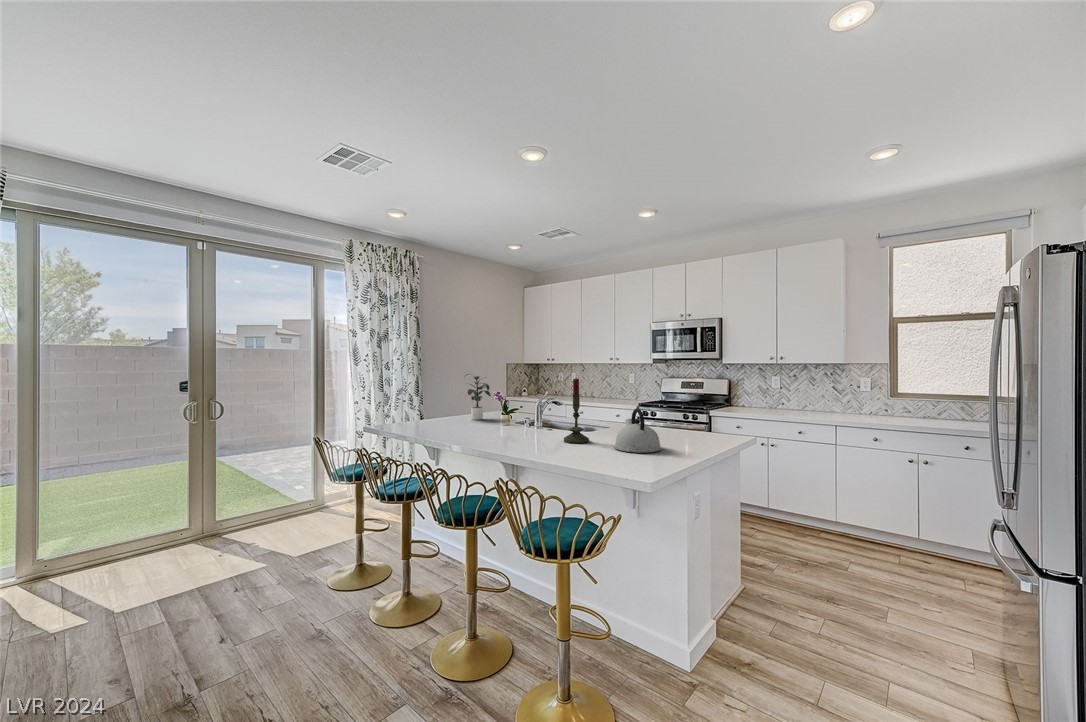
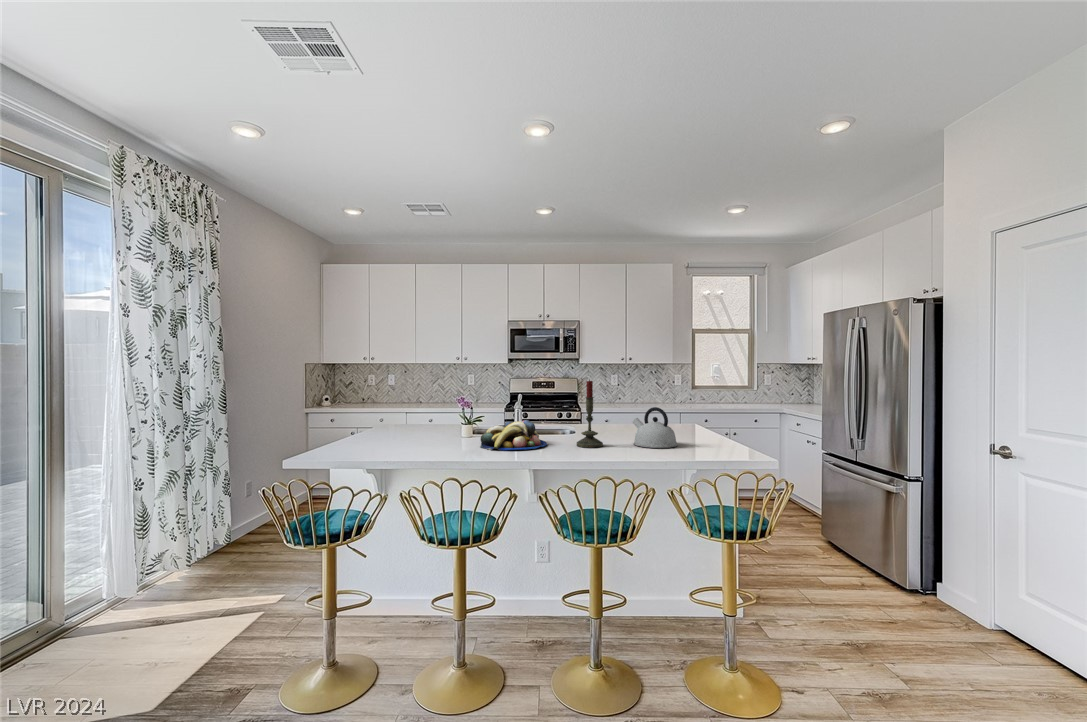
potted plant: present [467,374,491,420] -> none [370,377,423,438]
fruit bowl: none [494,413,552,438] -> present [480,420,547,451]

